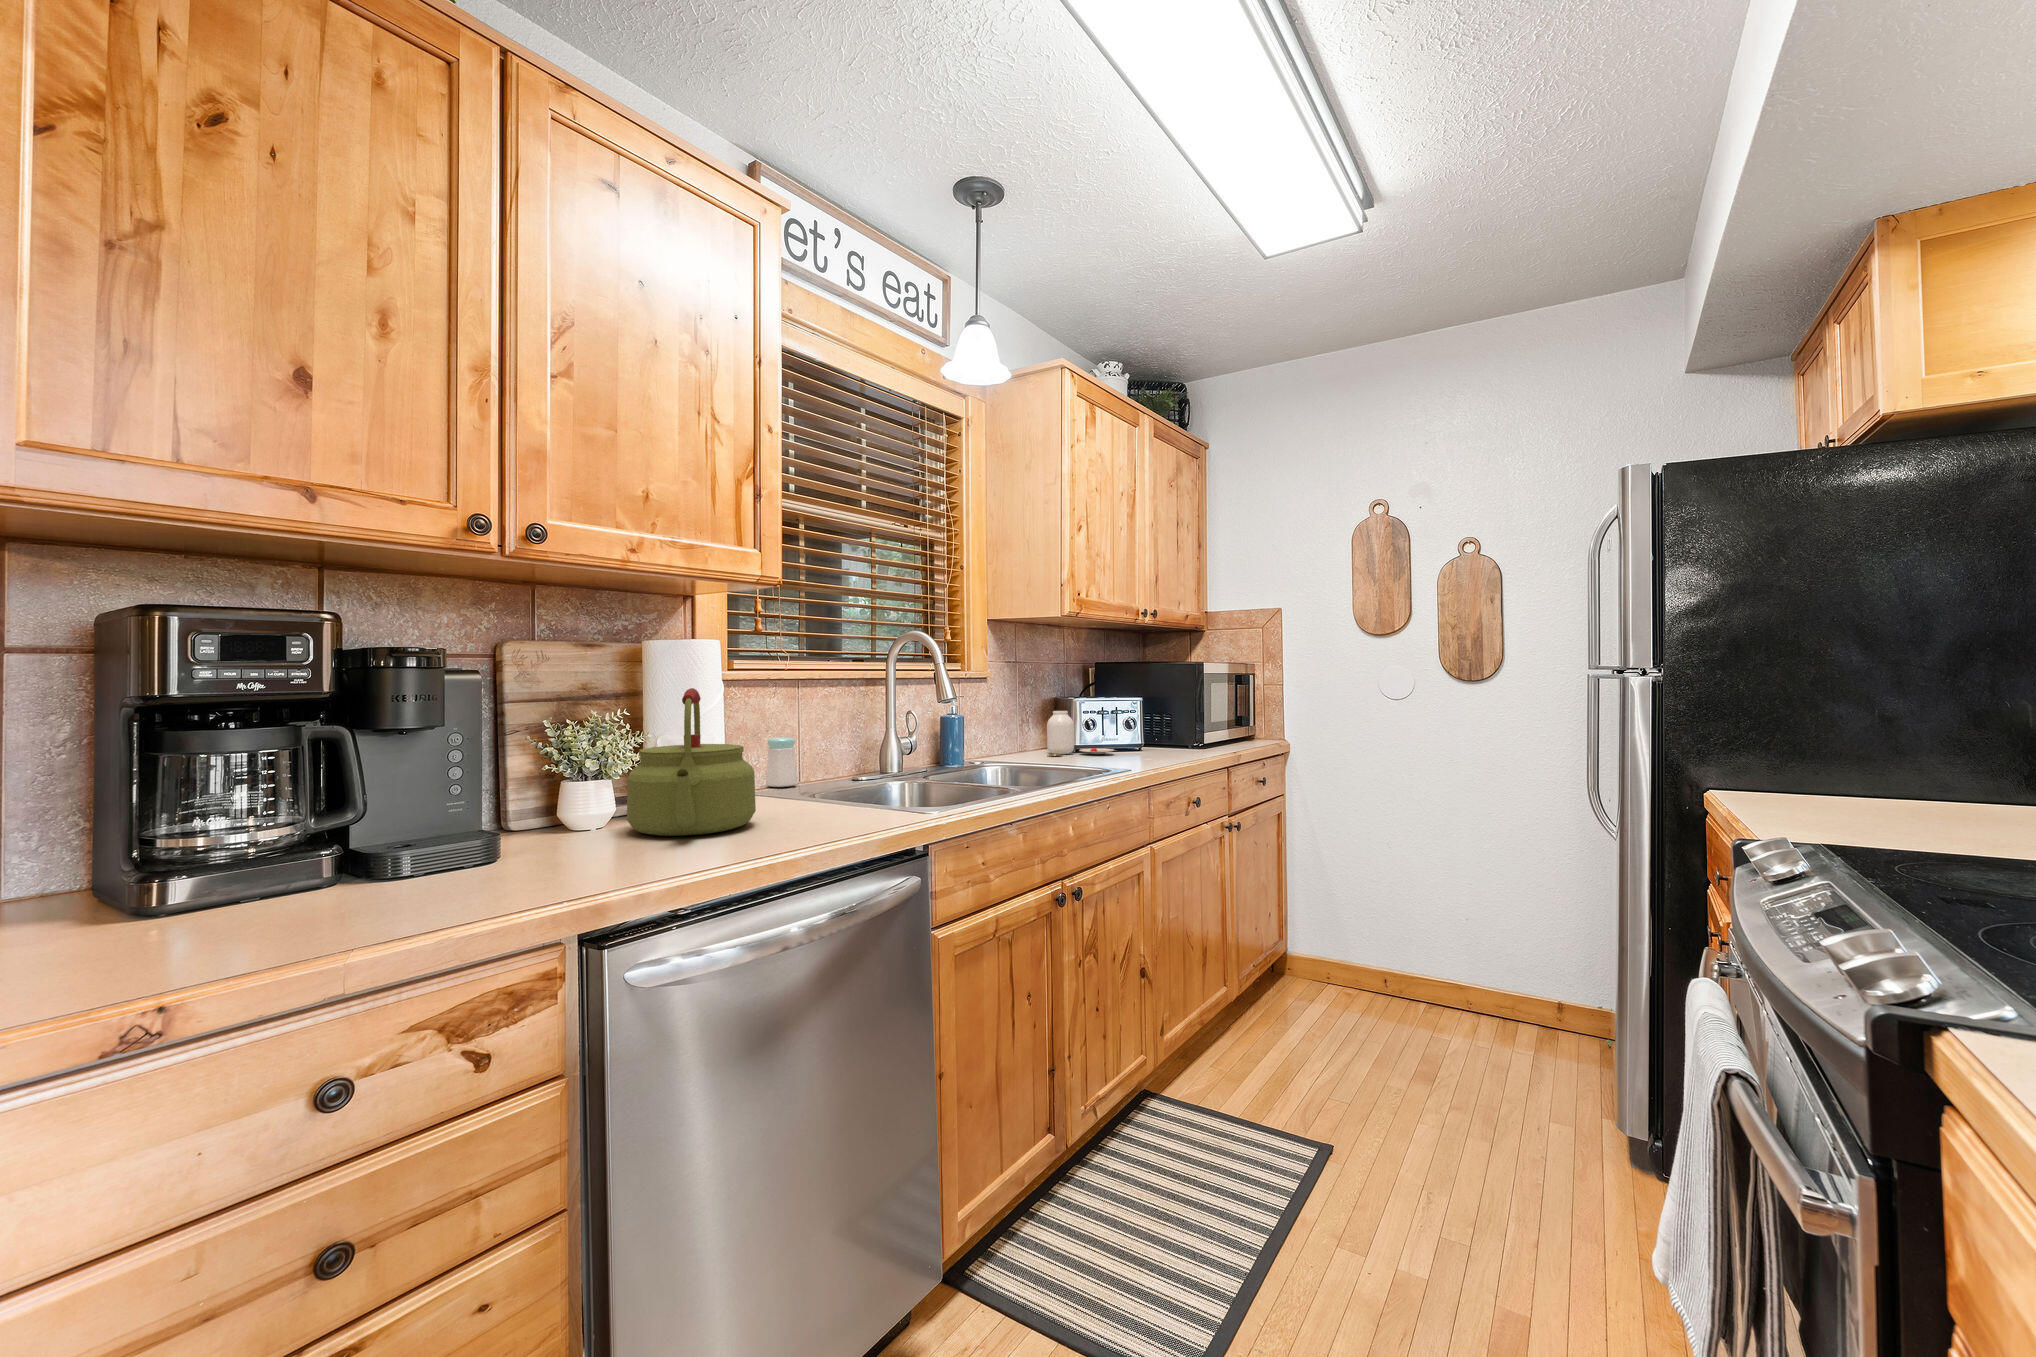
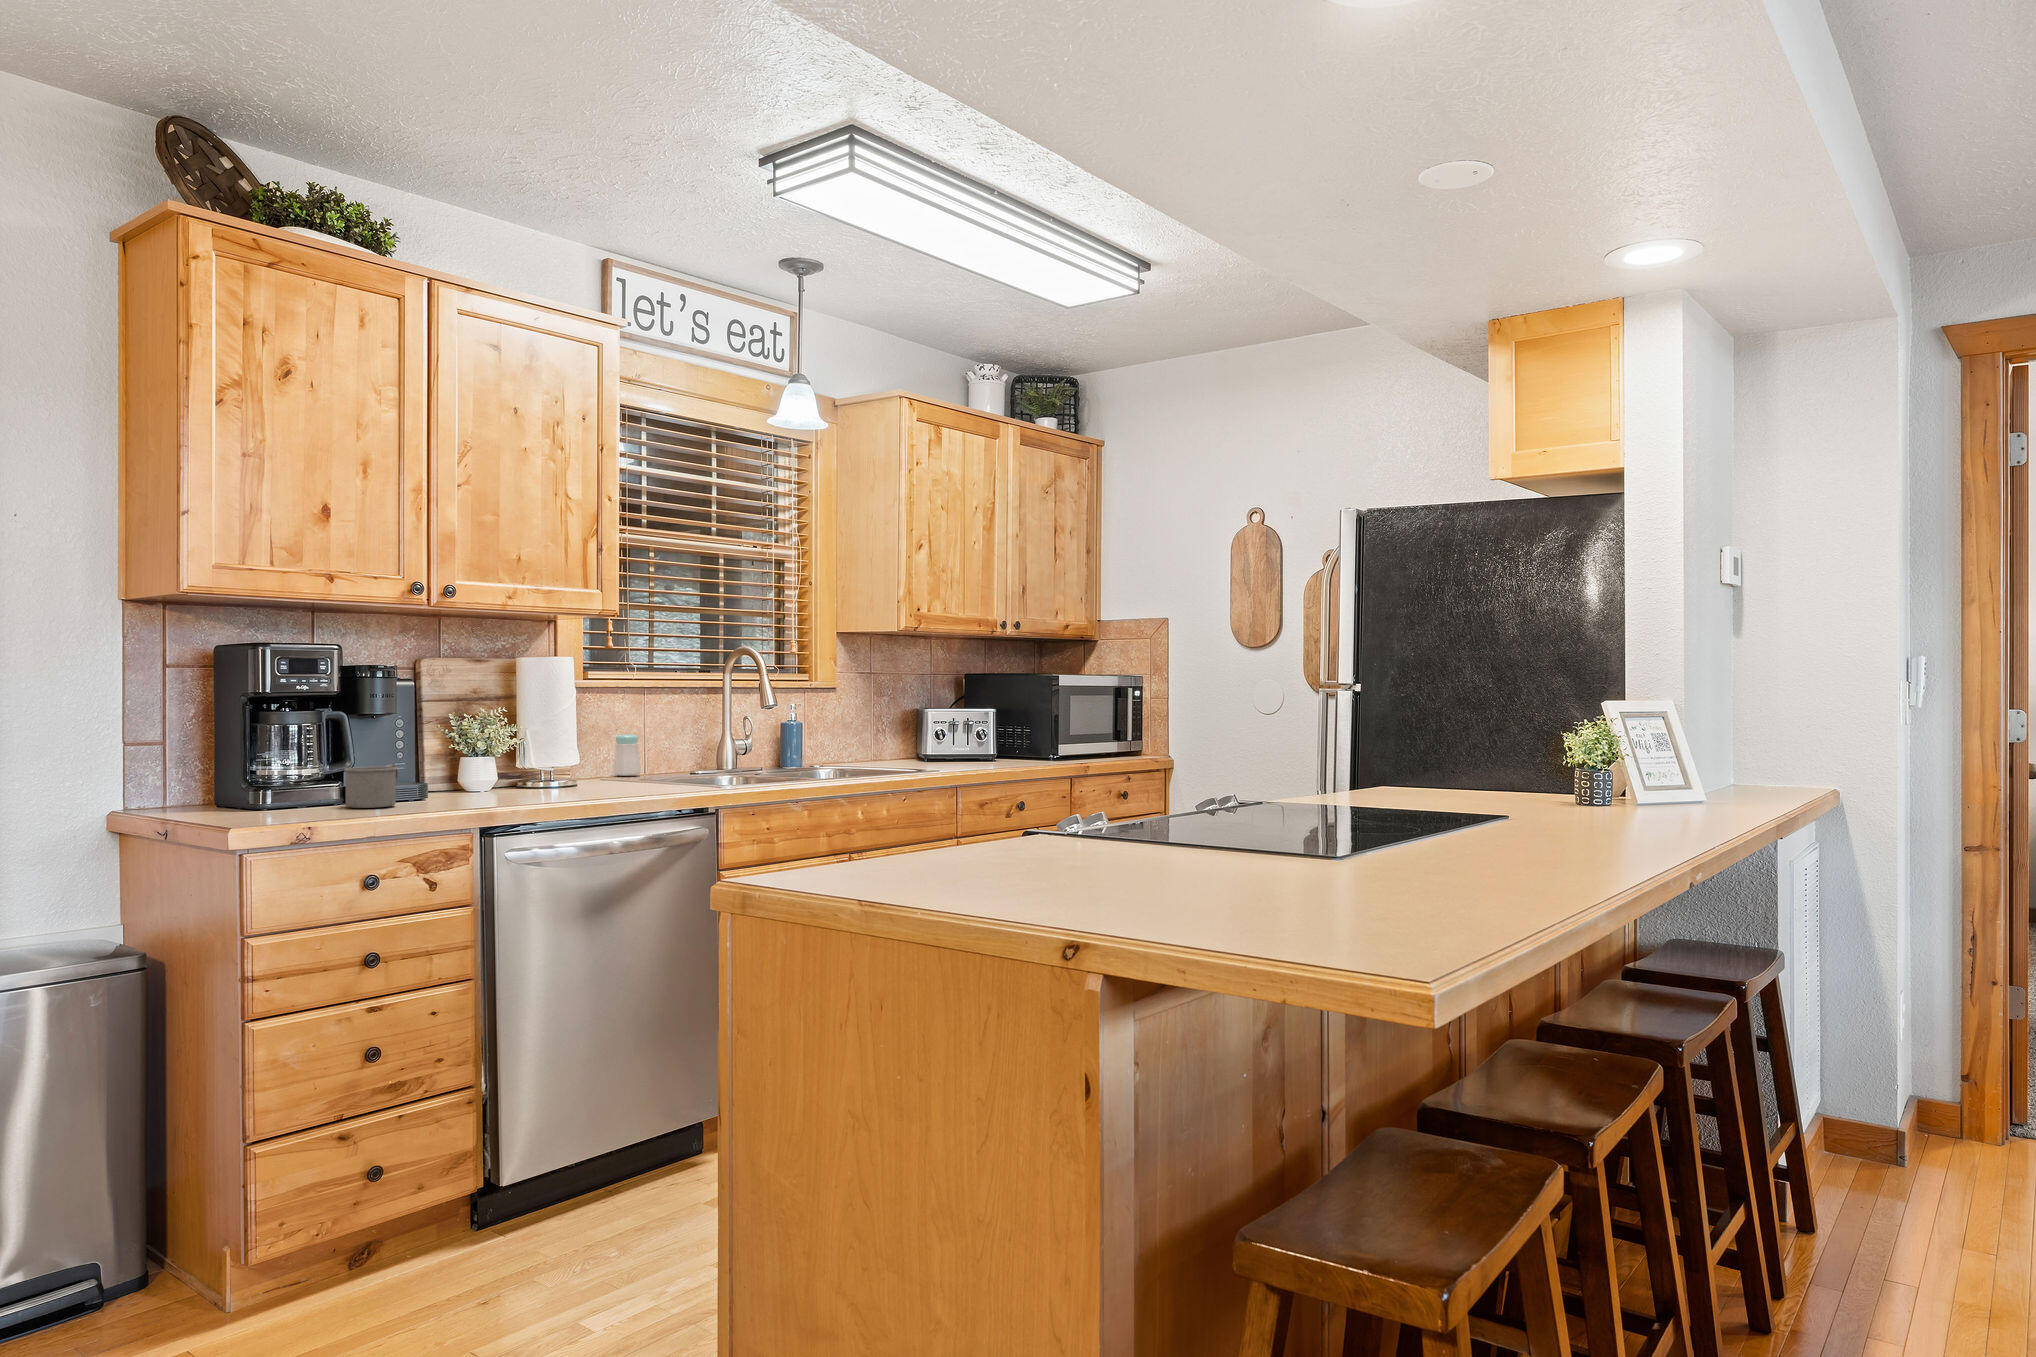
kettle: present [627,688,756,836] -> none [505,693,595,795]
jar: present [1047,711,1114,756] -> none [896,720,966,764]
mug: none [331,810,443,896] -> present [344,764,398,808]

